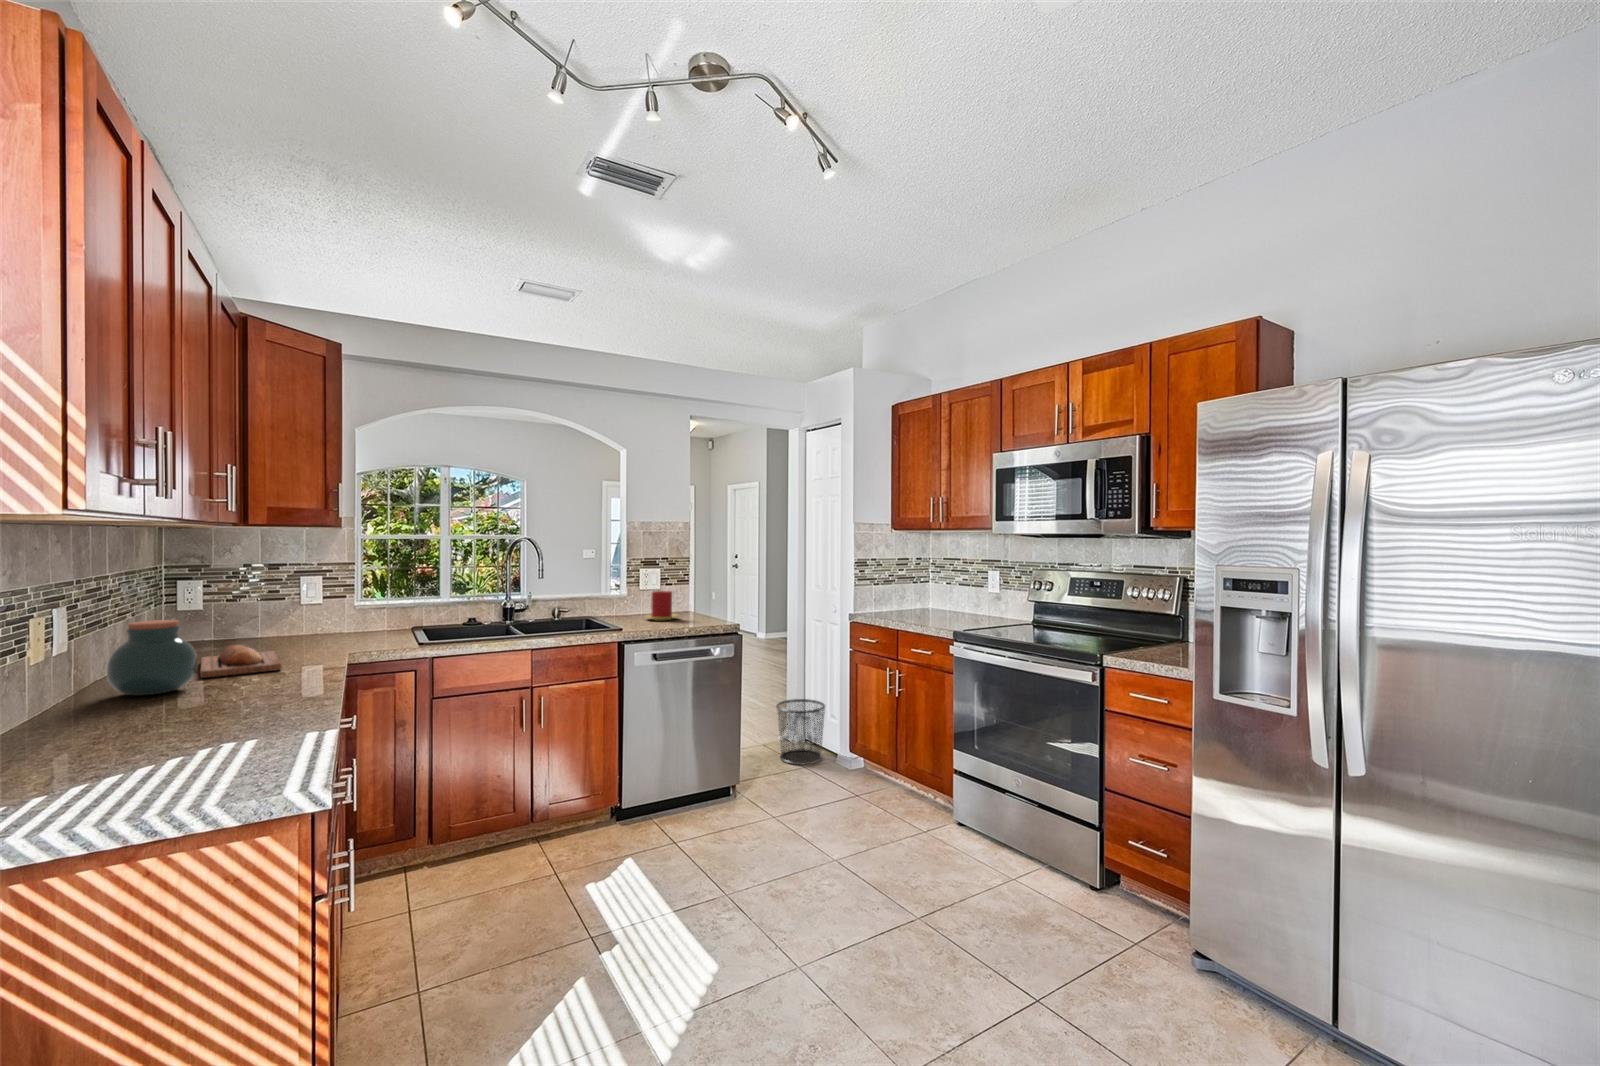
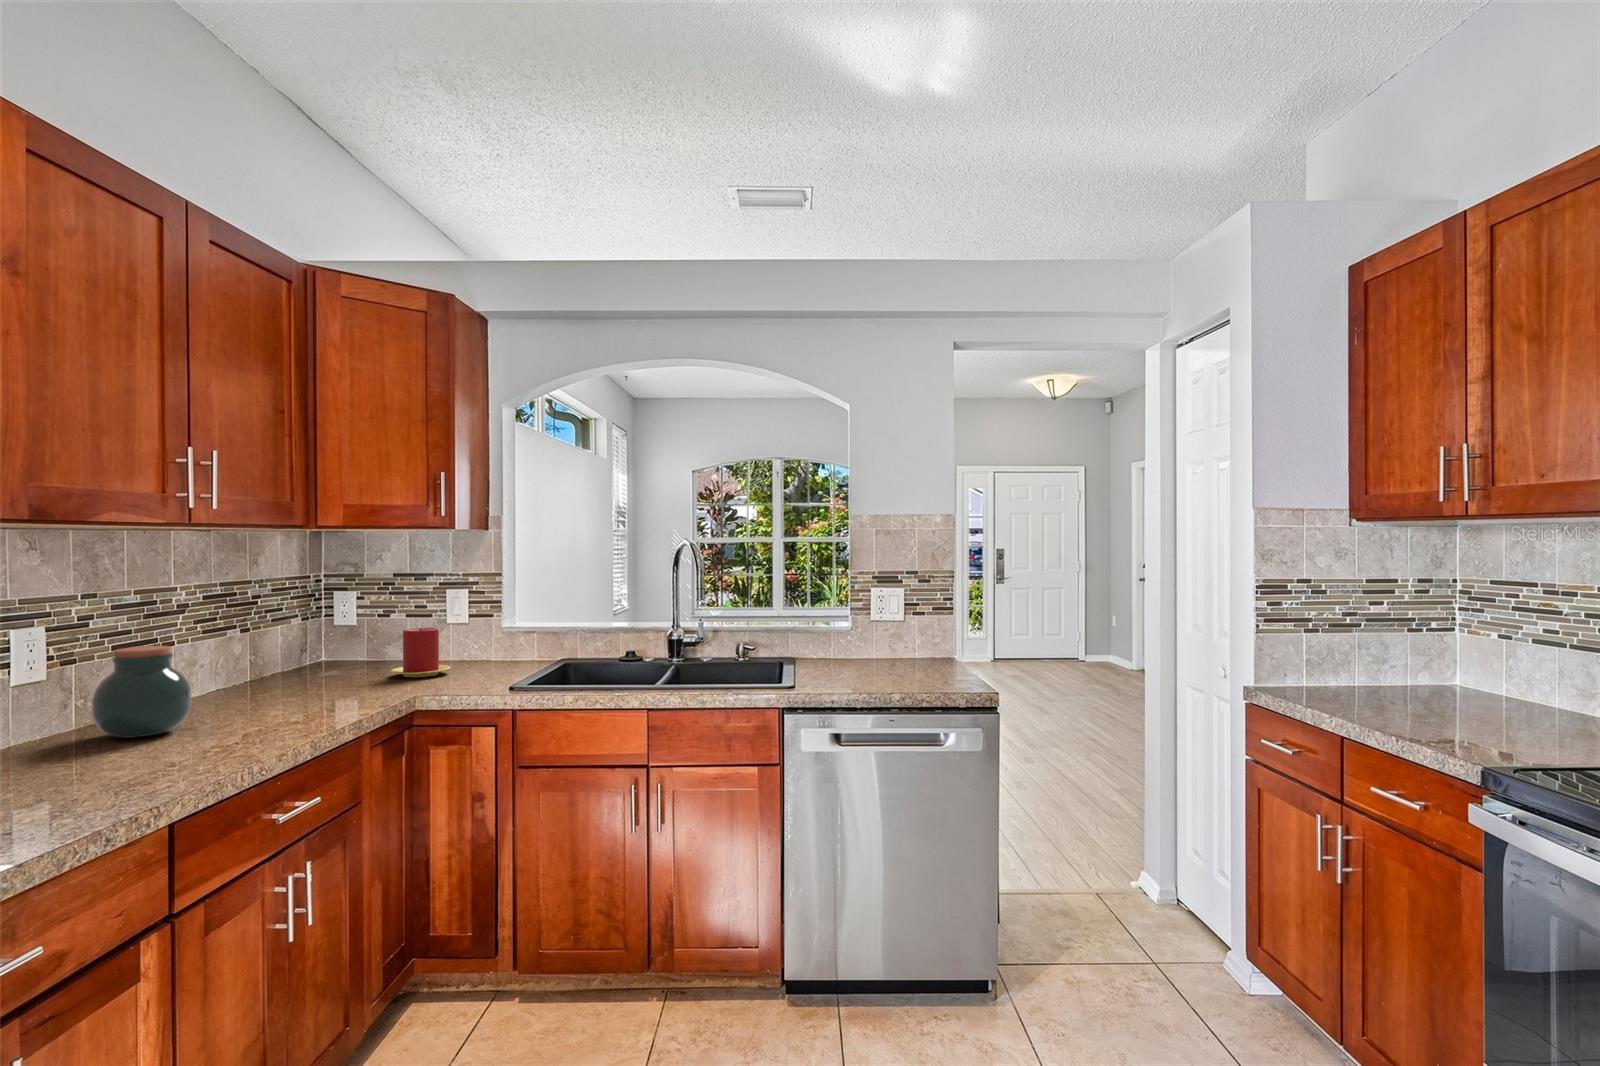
candle: present [646,591,678,620] -> present [391,628,450,677]
bread loaf: present [200,645,282,678] -> none [225,675,357,717]
waste bin: present [776,699,825,765] -> none [1108,828,1206,958]

